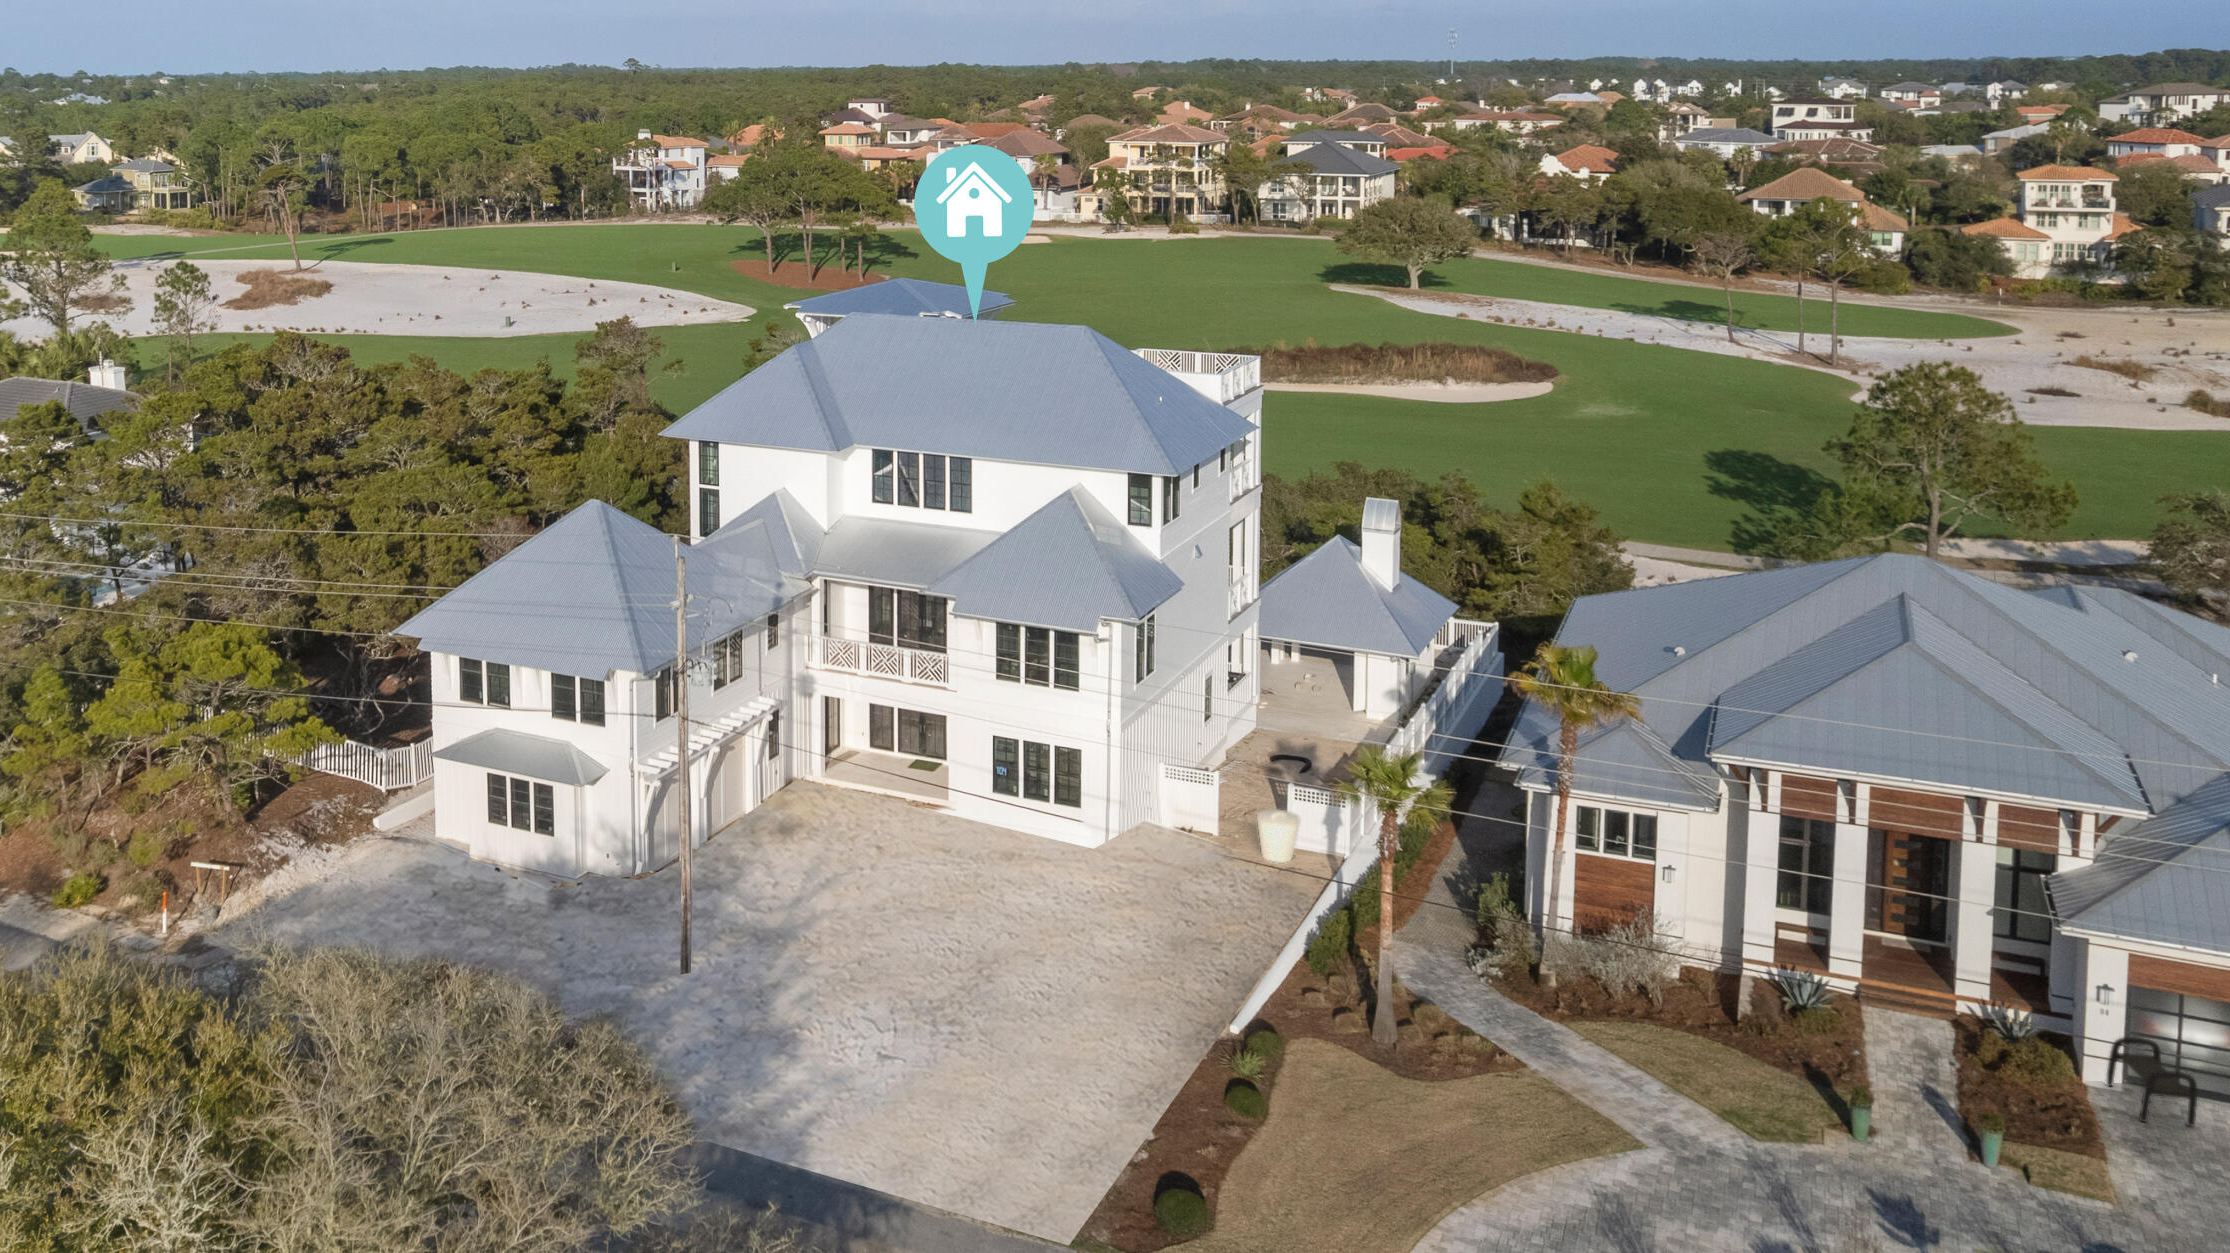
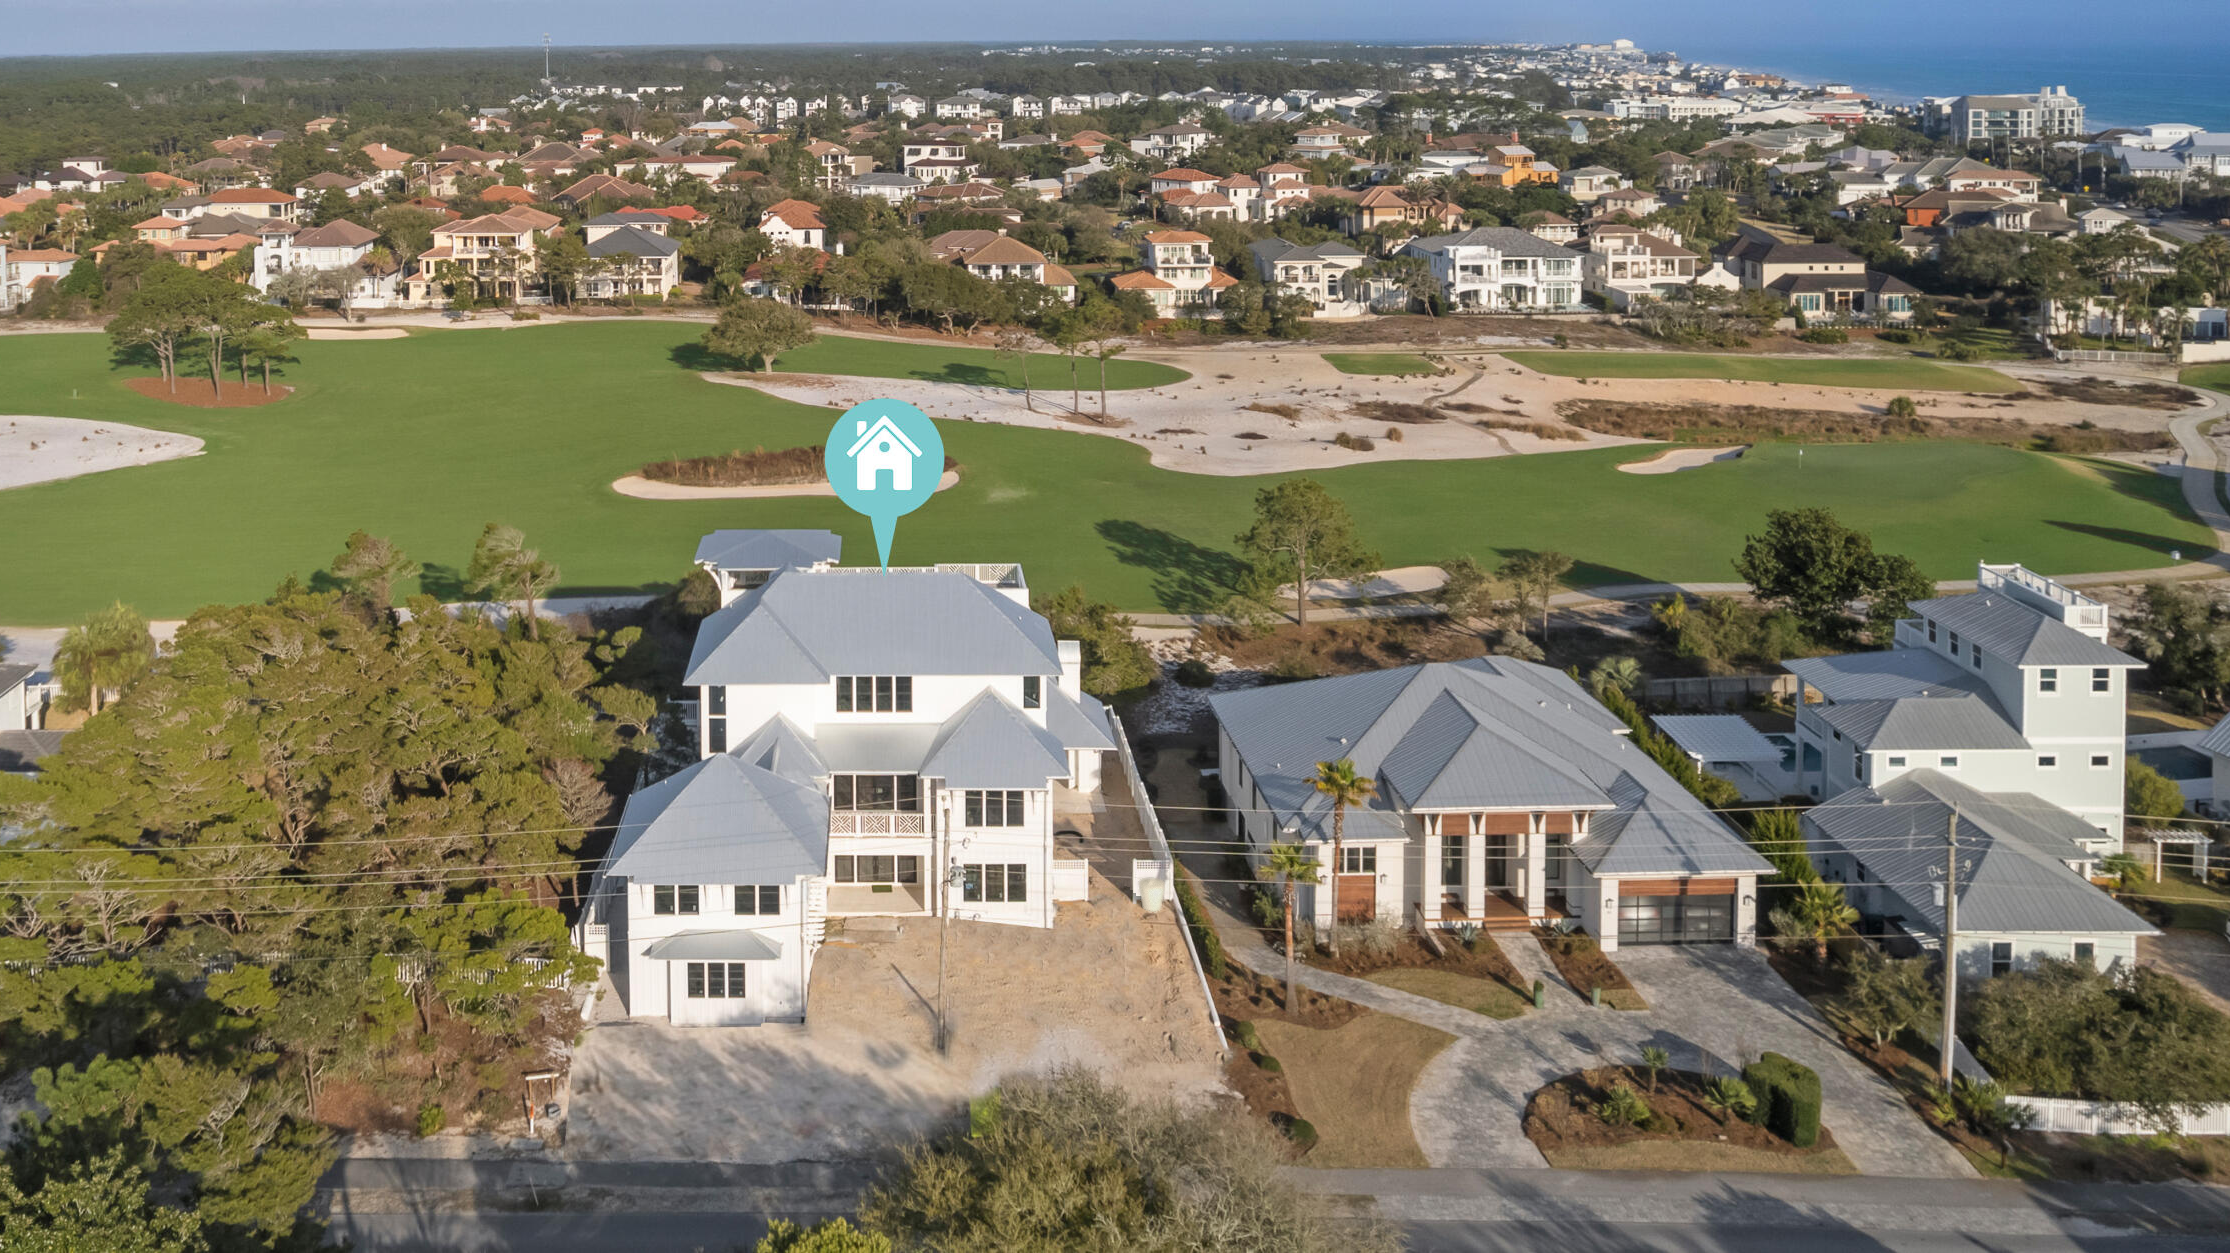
bench: present [2107,1037,2197,1127] -> none [1610,922,1656,965]

